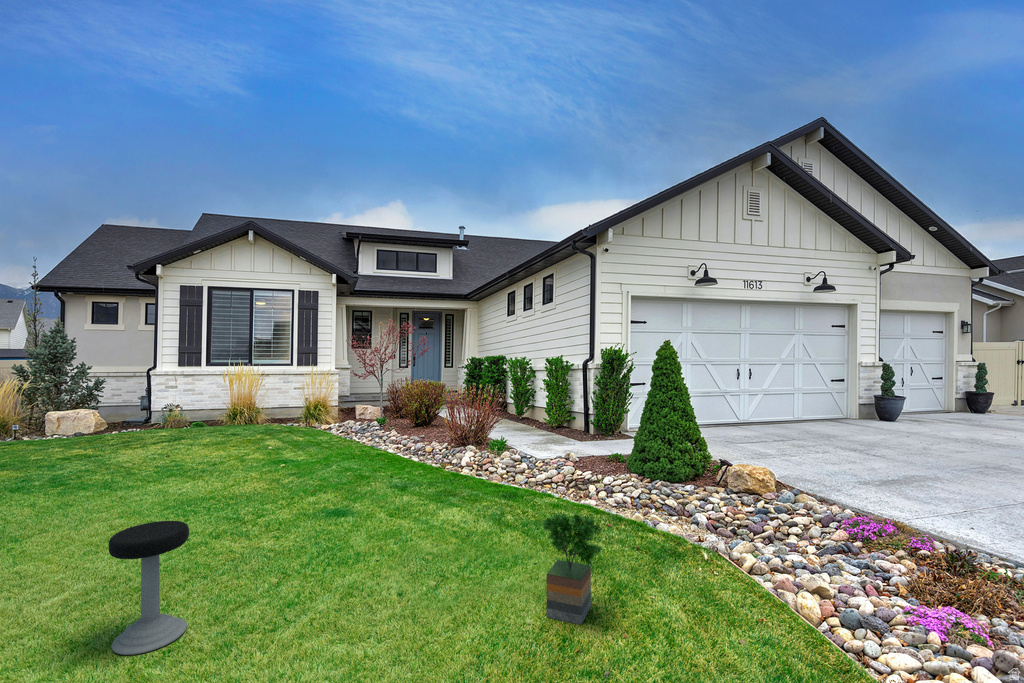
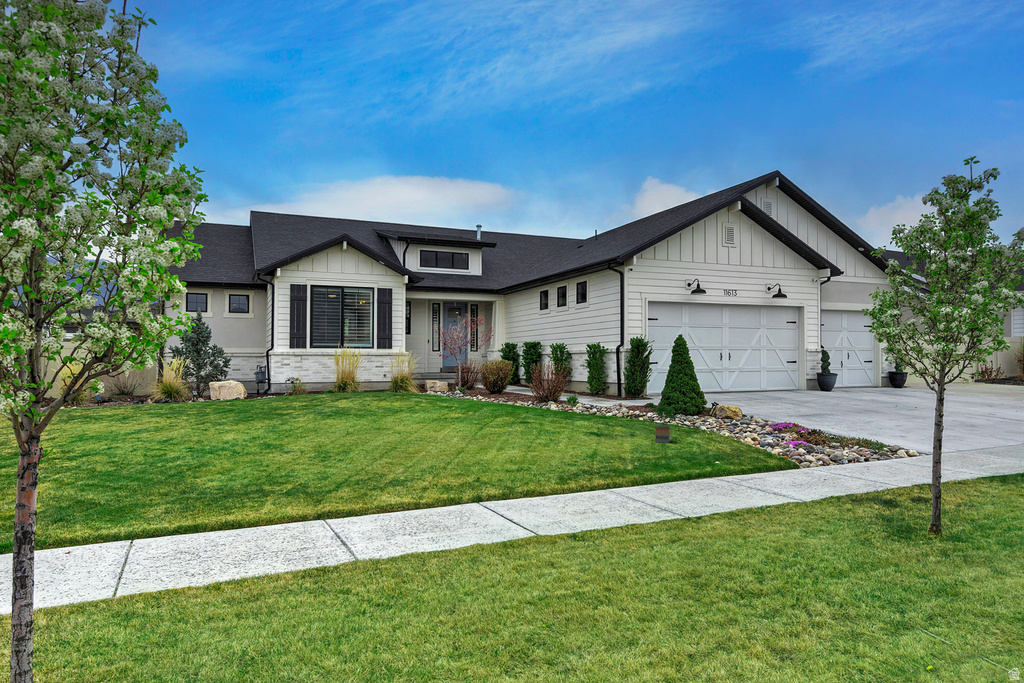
stool: present [109,521,189,655] -> none [512,407,535,448]

